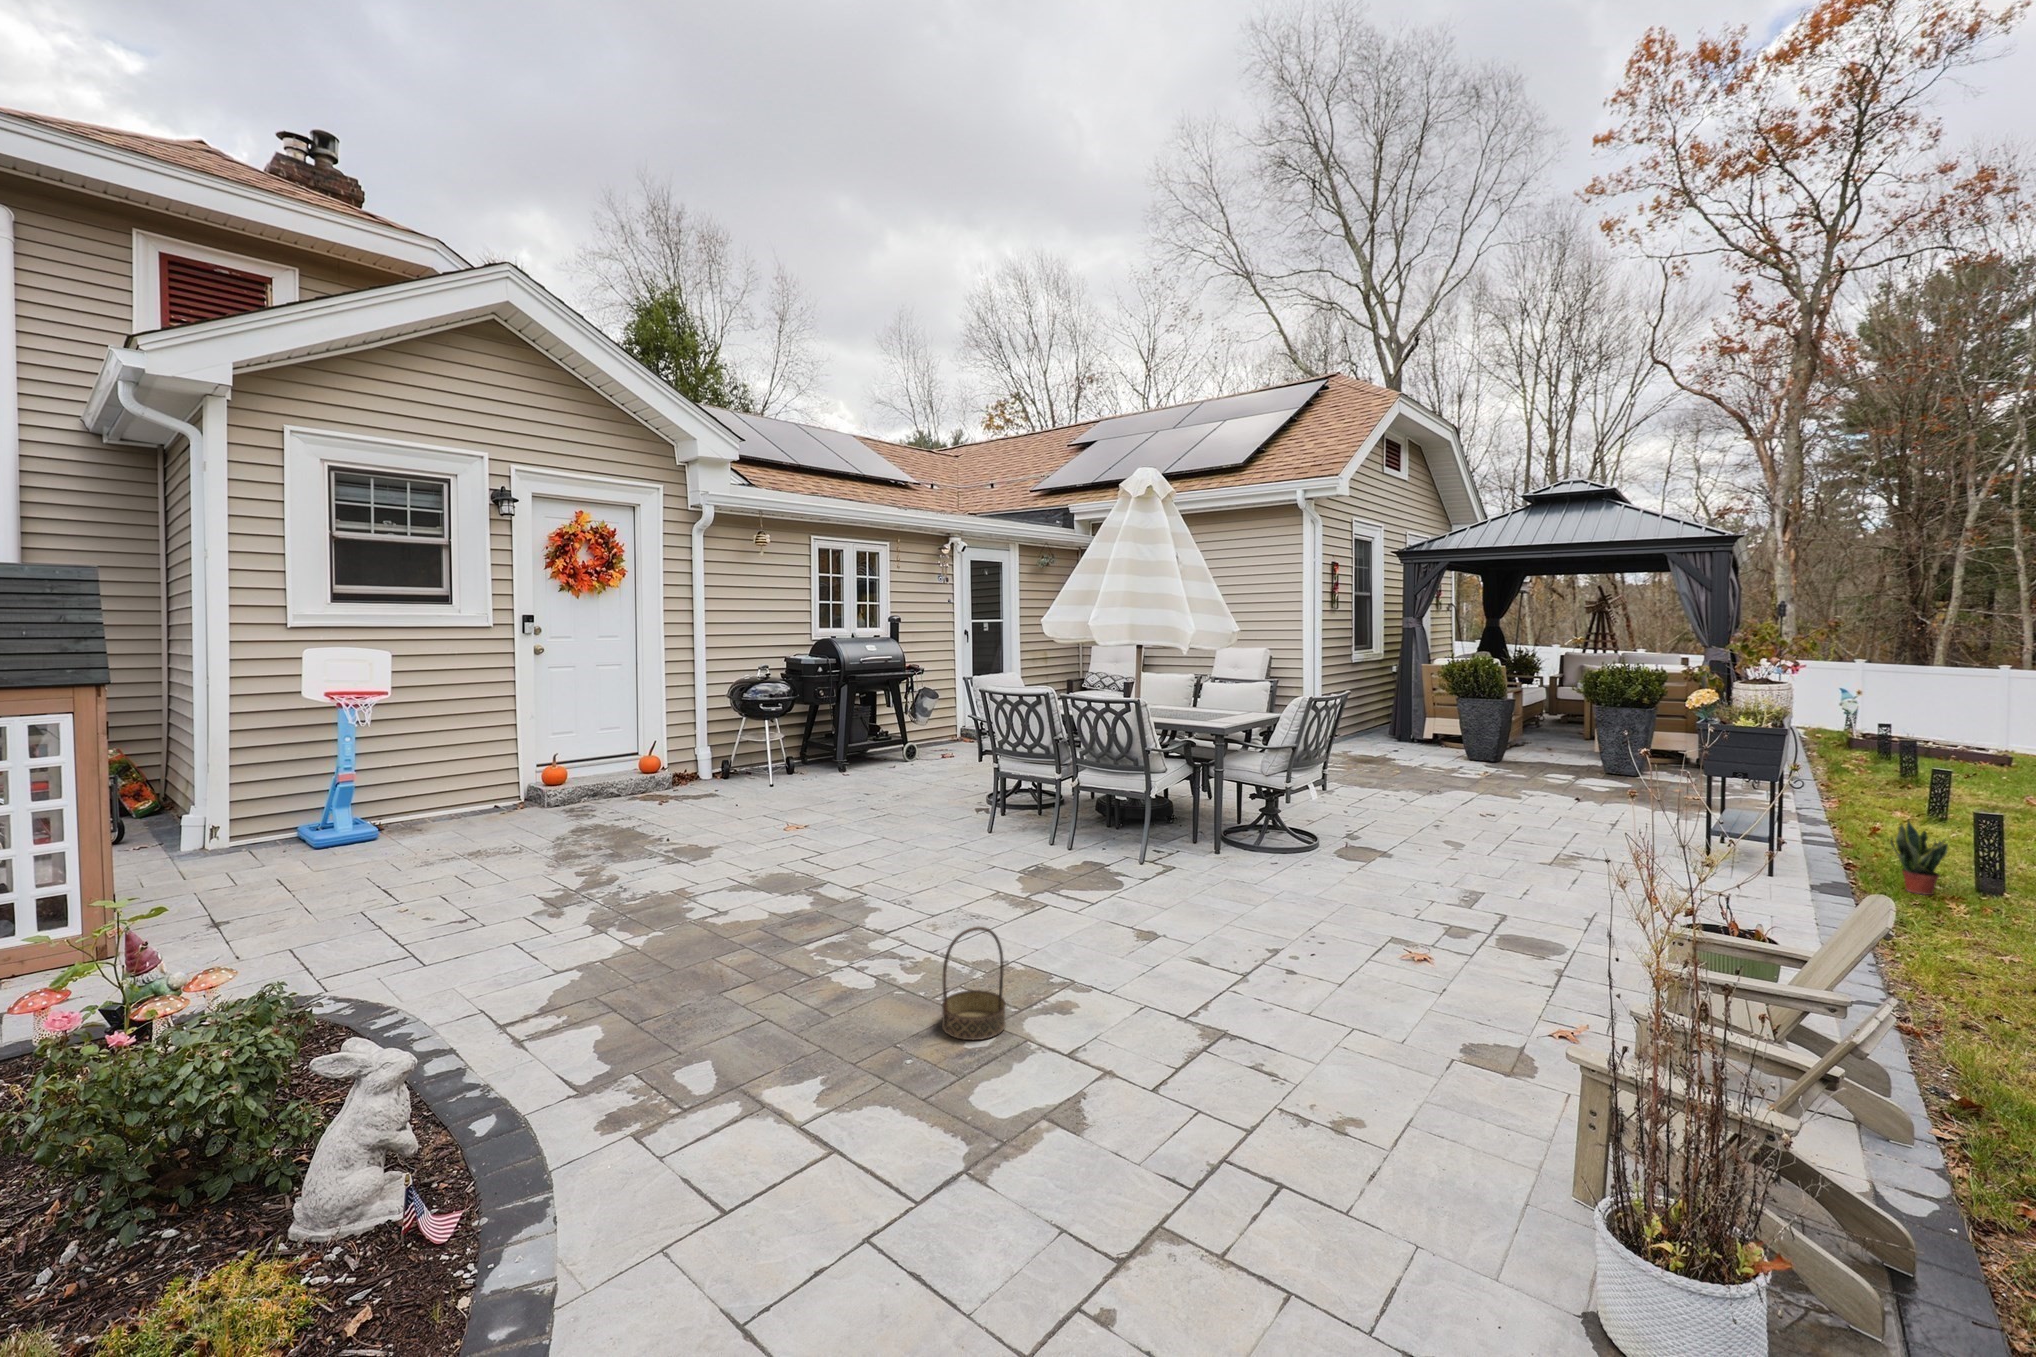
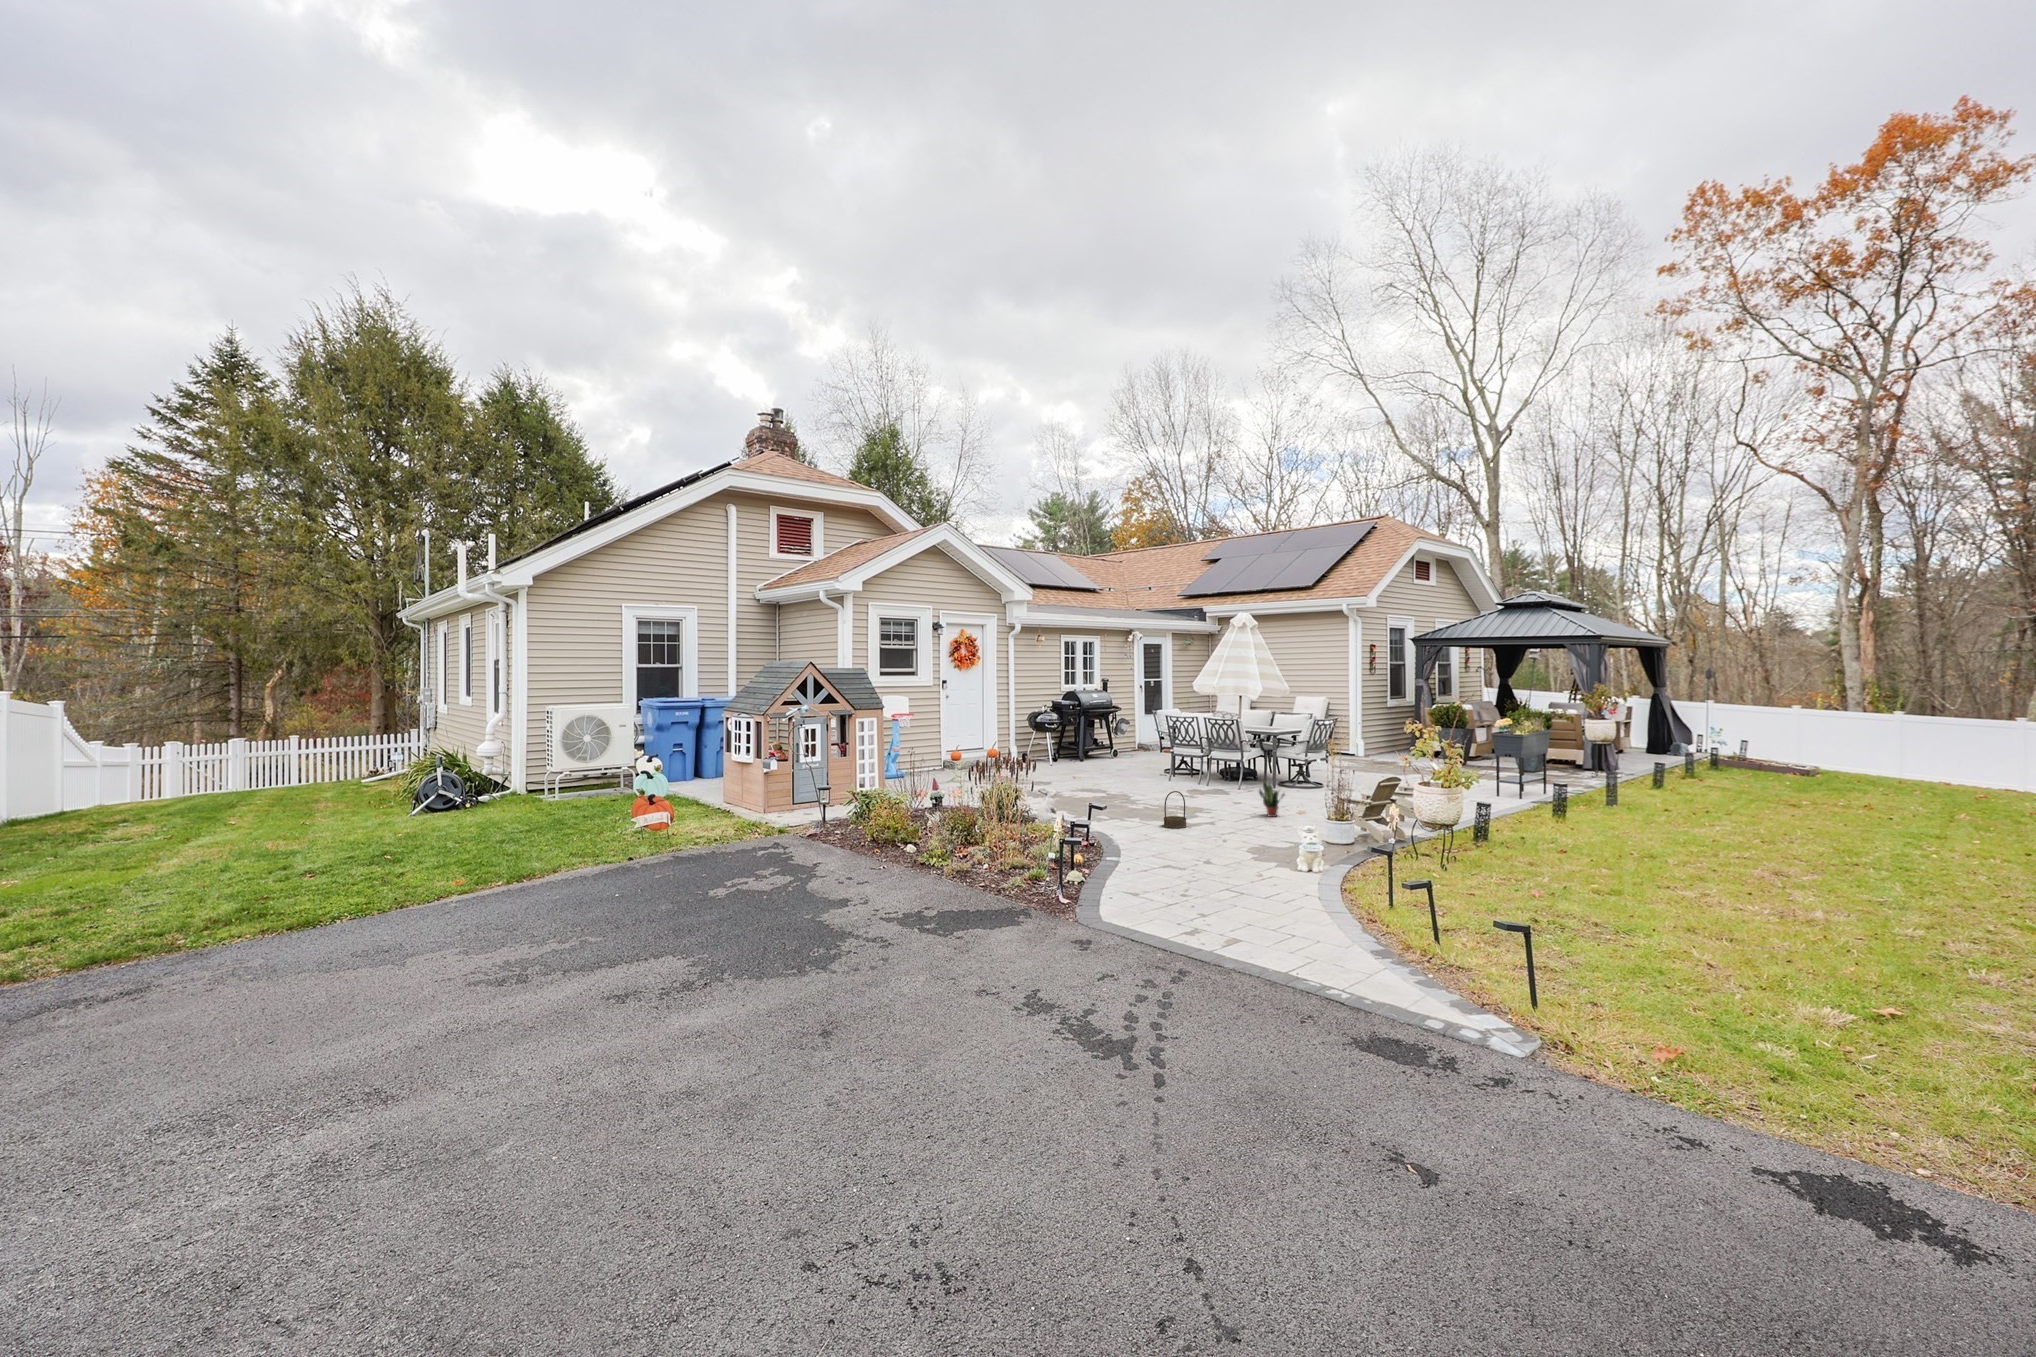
potted plant: present [1890,820,1948,895] -> present [1259,781,1284,817]

